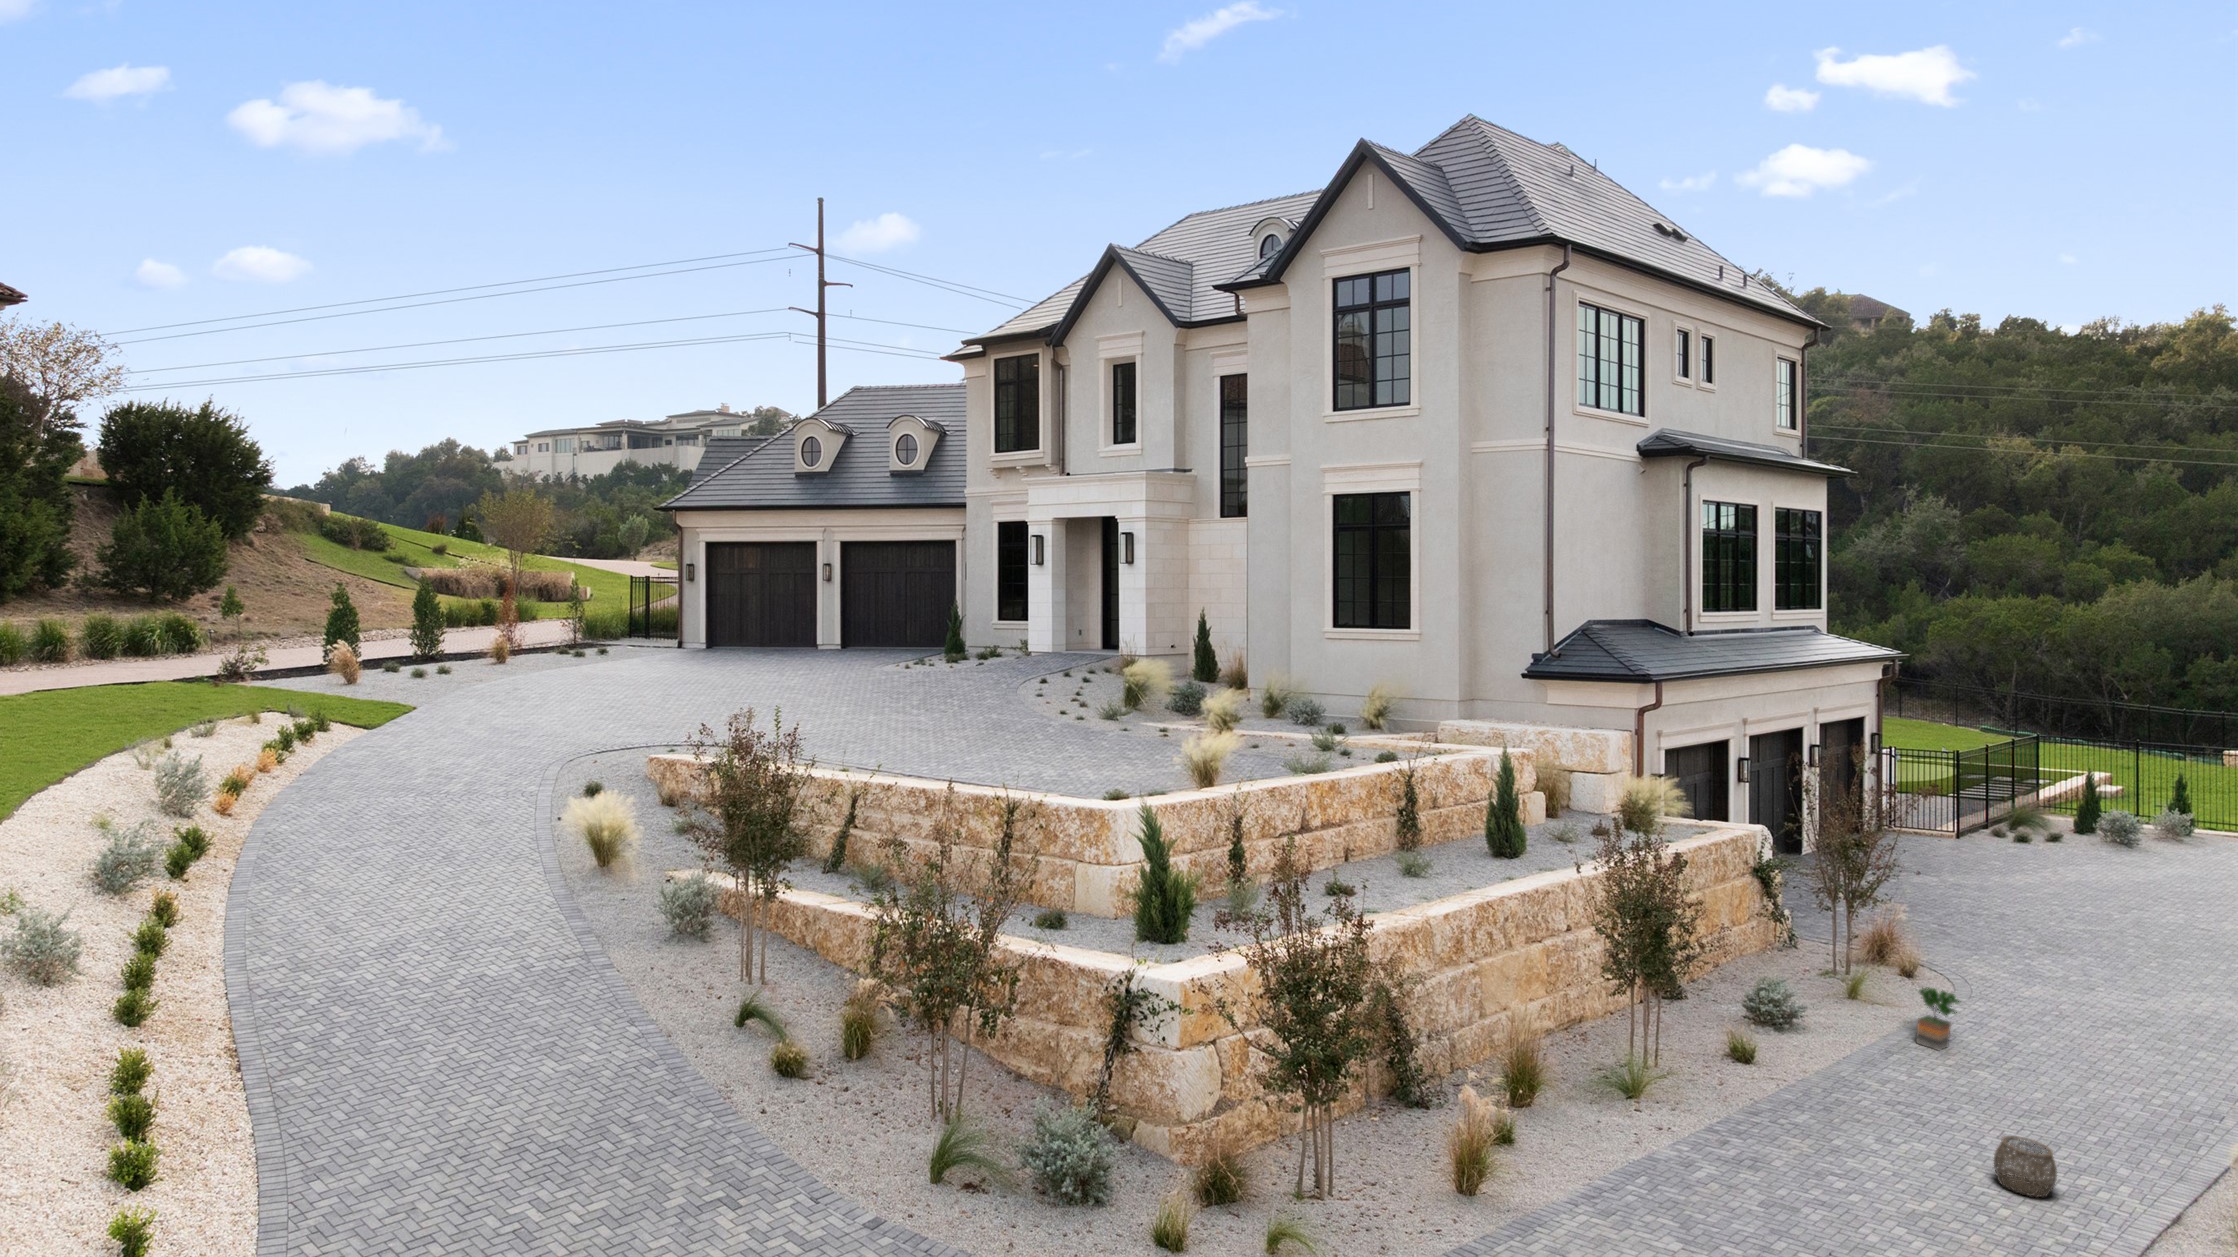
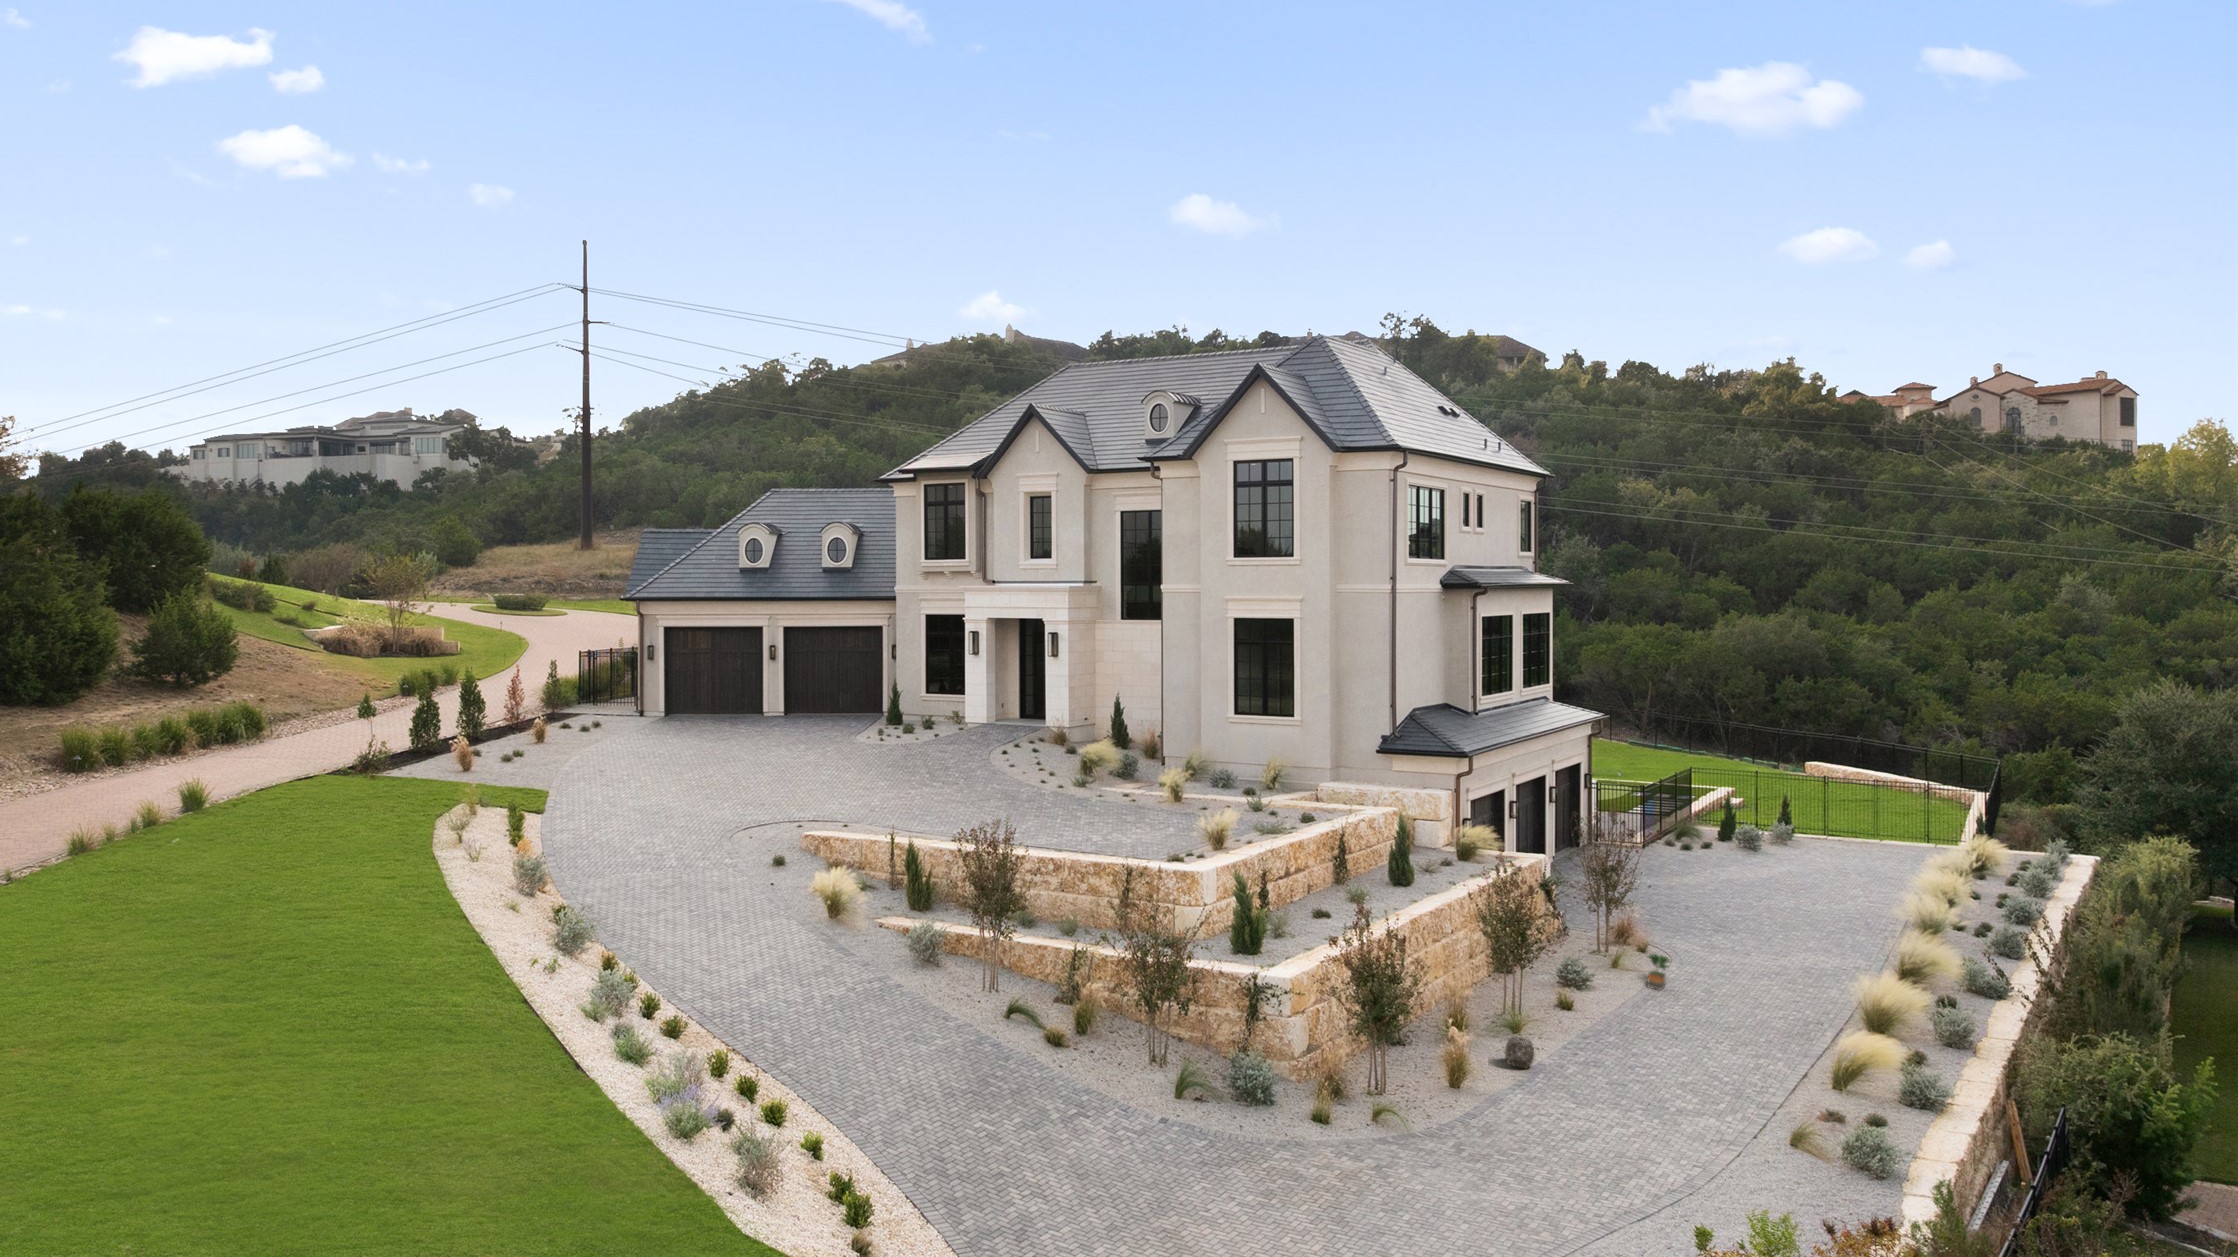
woven basket: present [1994,1136,2057,1197] -> present [1505,1037,1534,1069]

